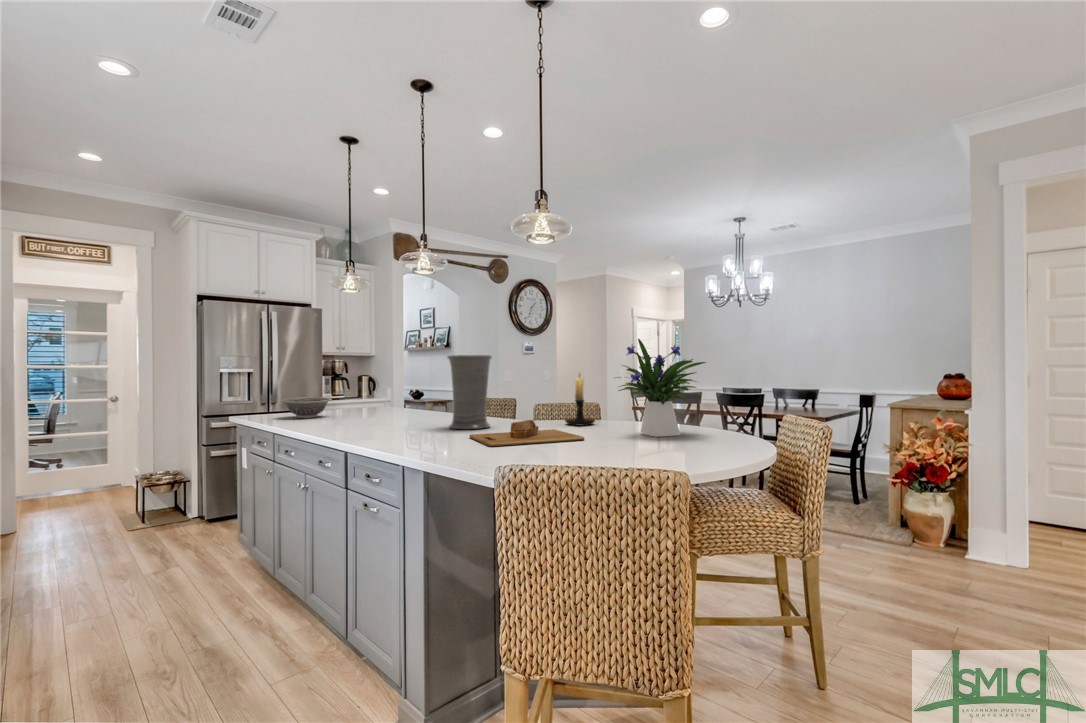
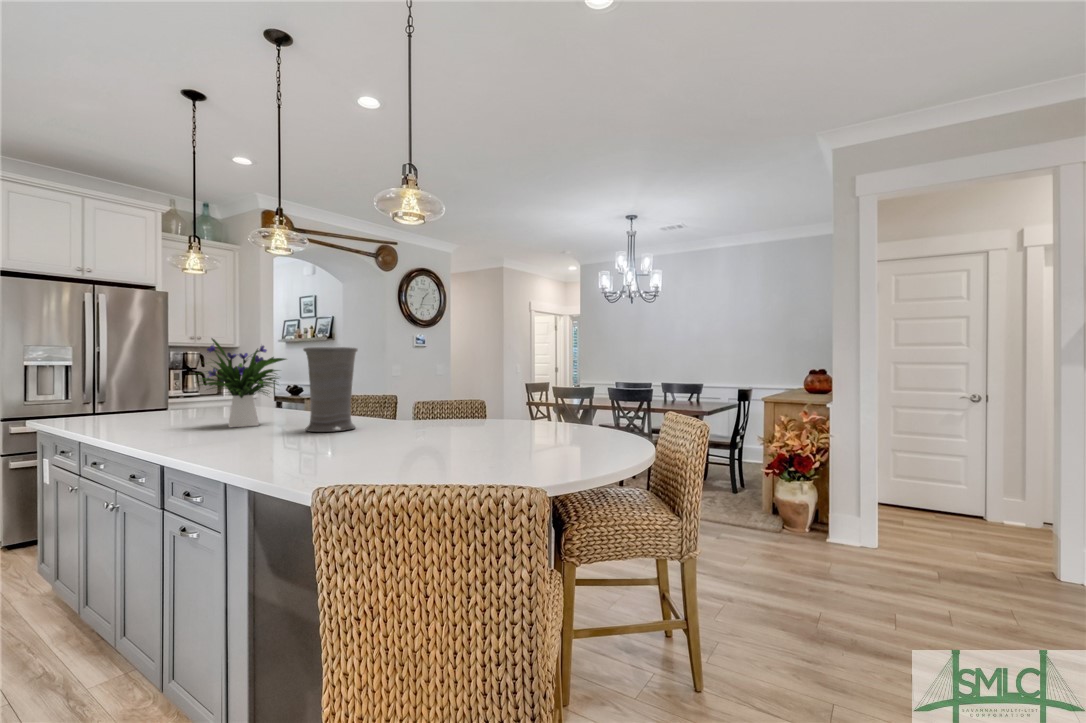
flower arrangement: present [615,339,706,437] -> present [199,338,286,427]
candle holder: present [565,370,595,426] -> none [442,363,475,425]
decorative bowl: present [281,397,332,418] -> none [99,396,169,421]
cutting board: present [470,420,584,447] -> none [323,421,456,454]

